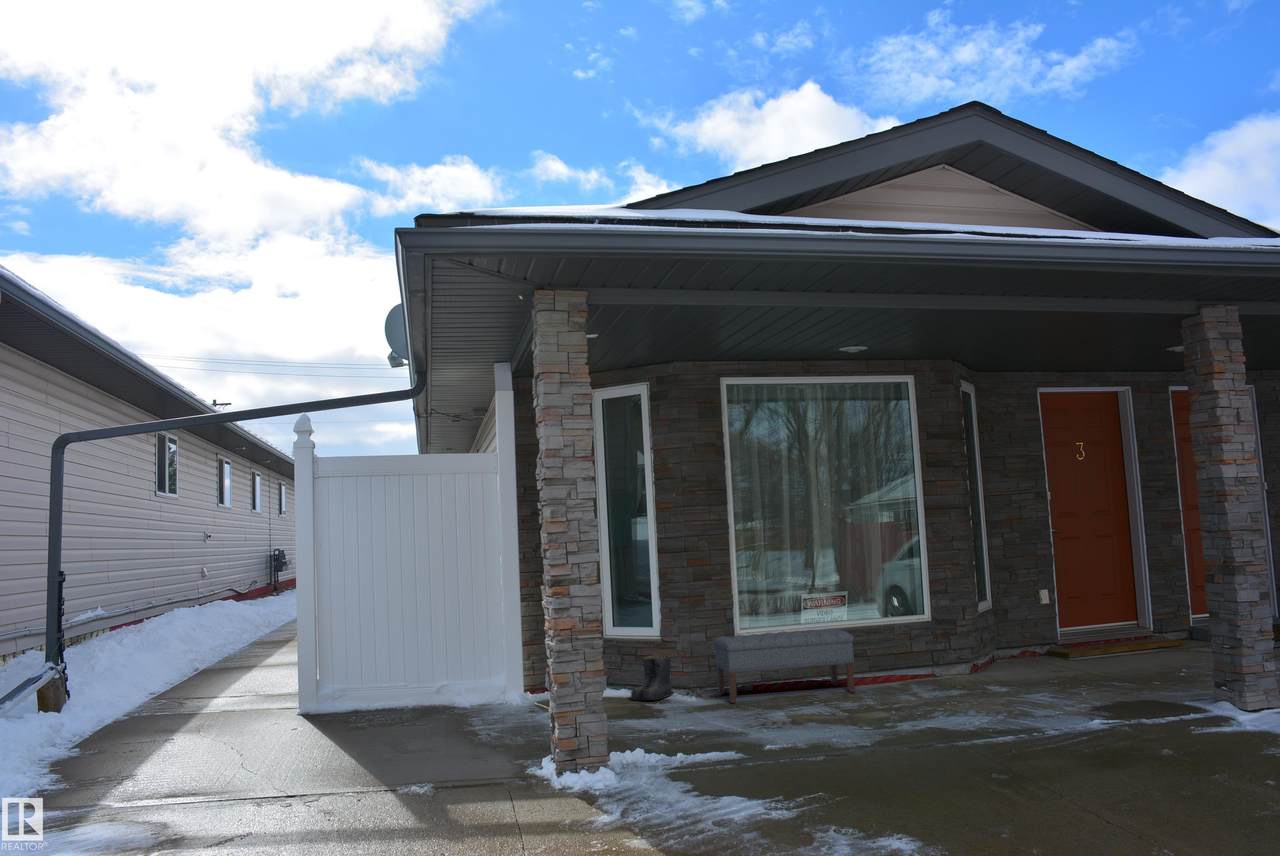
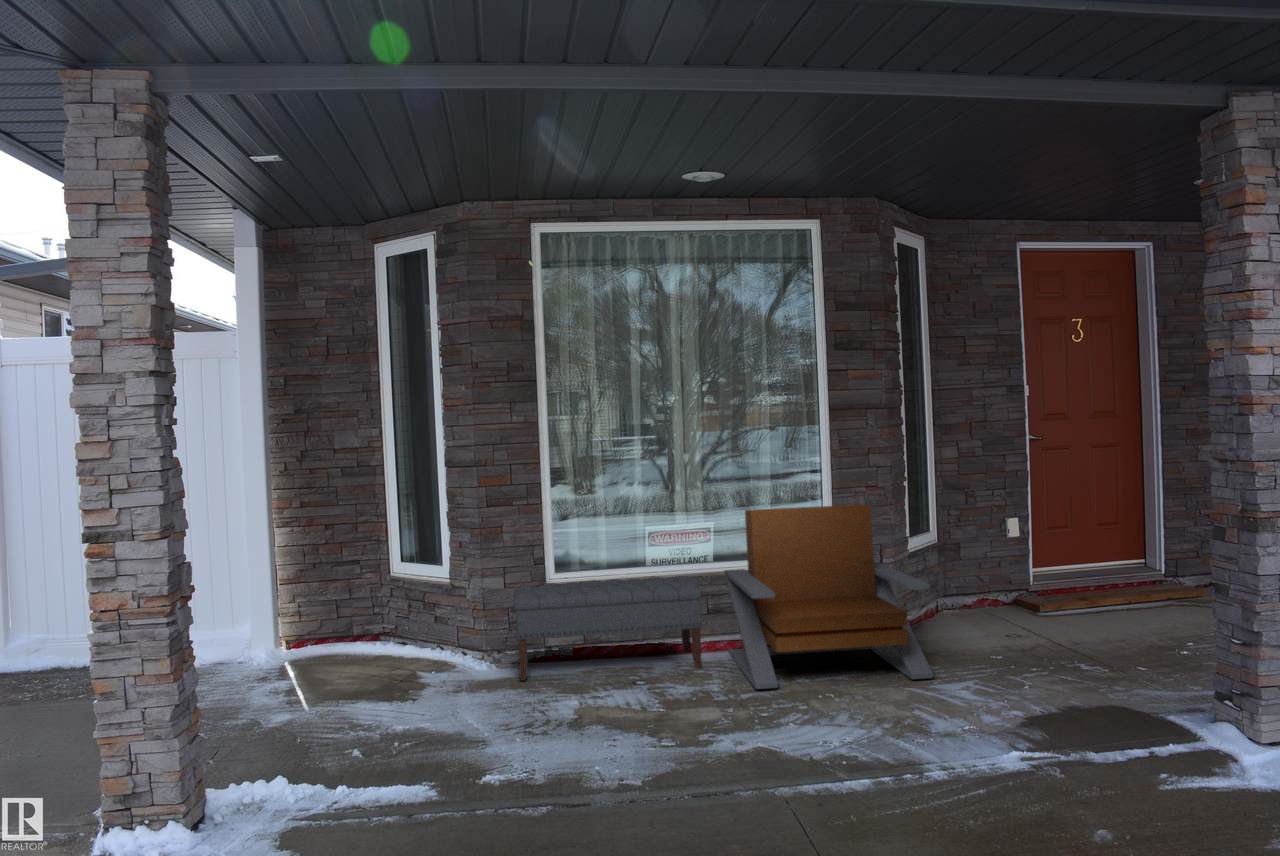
lounge chair: none [859,574,1022,701] -> present [724,505,933,689]
boots: present [630,656,672,700] -> none [397,607,463,671]

